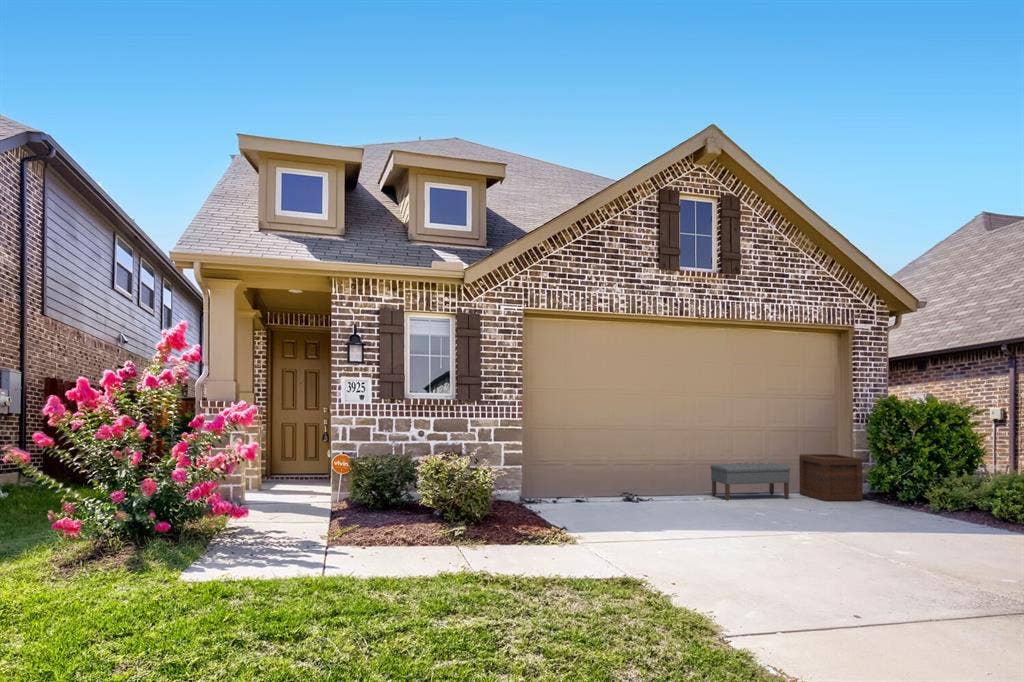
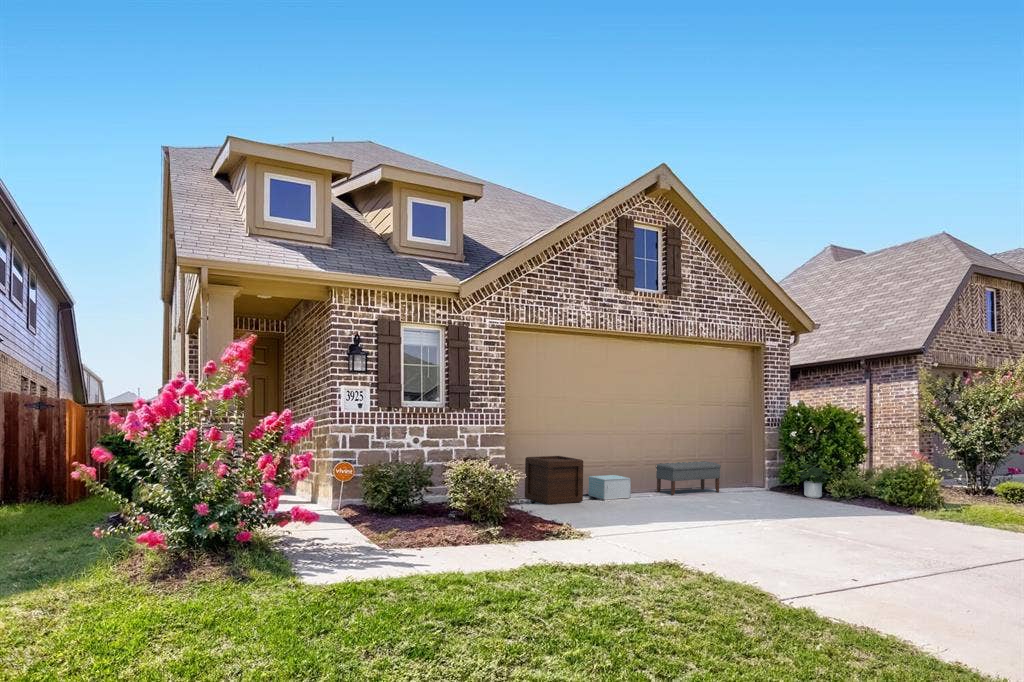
wooden crate: present [799,454,863,501] -> present [525,456,583,505]
potted plant: none [882,470,932,510] -> present [795,465,833,498]
storage box: none [626,476,672,503] -> present [588,475,631,499]

